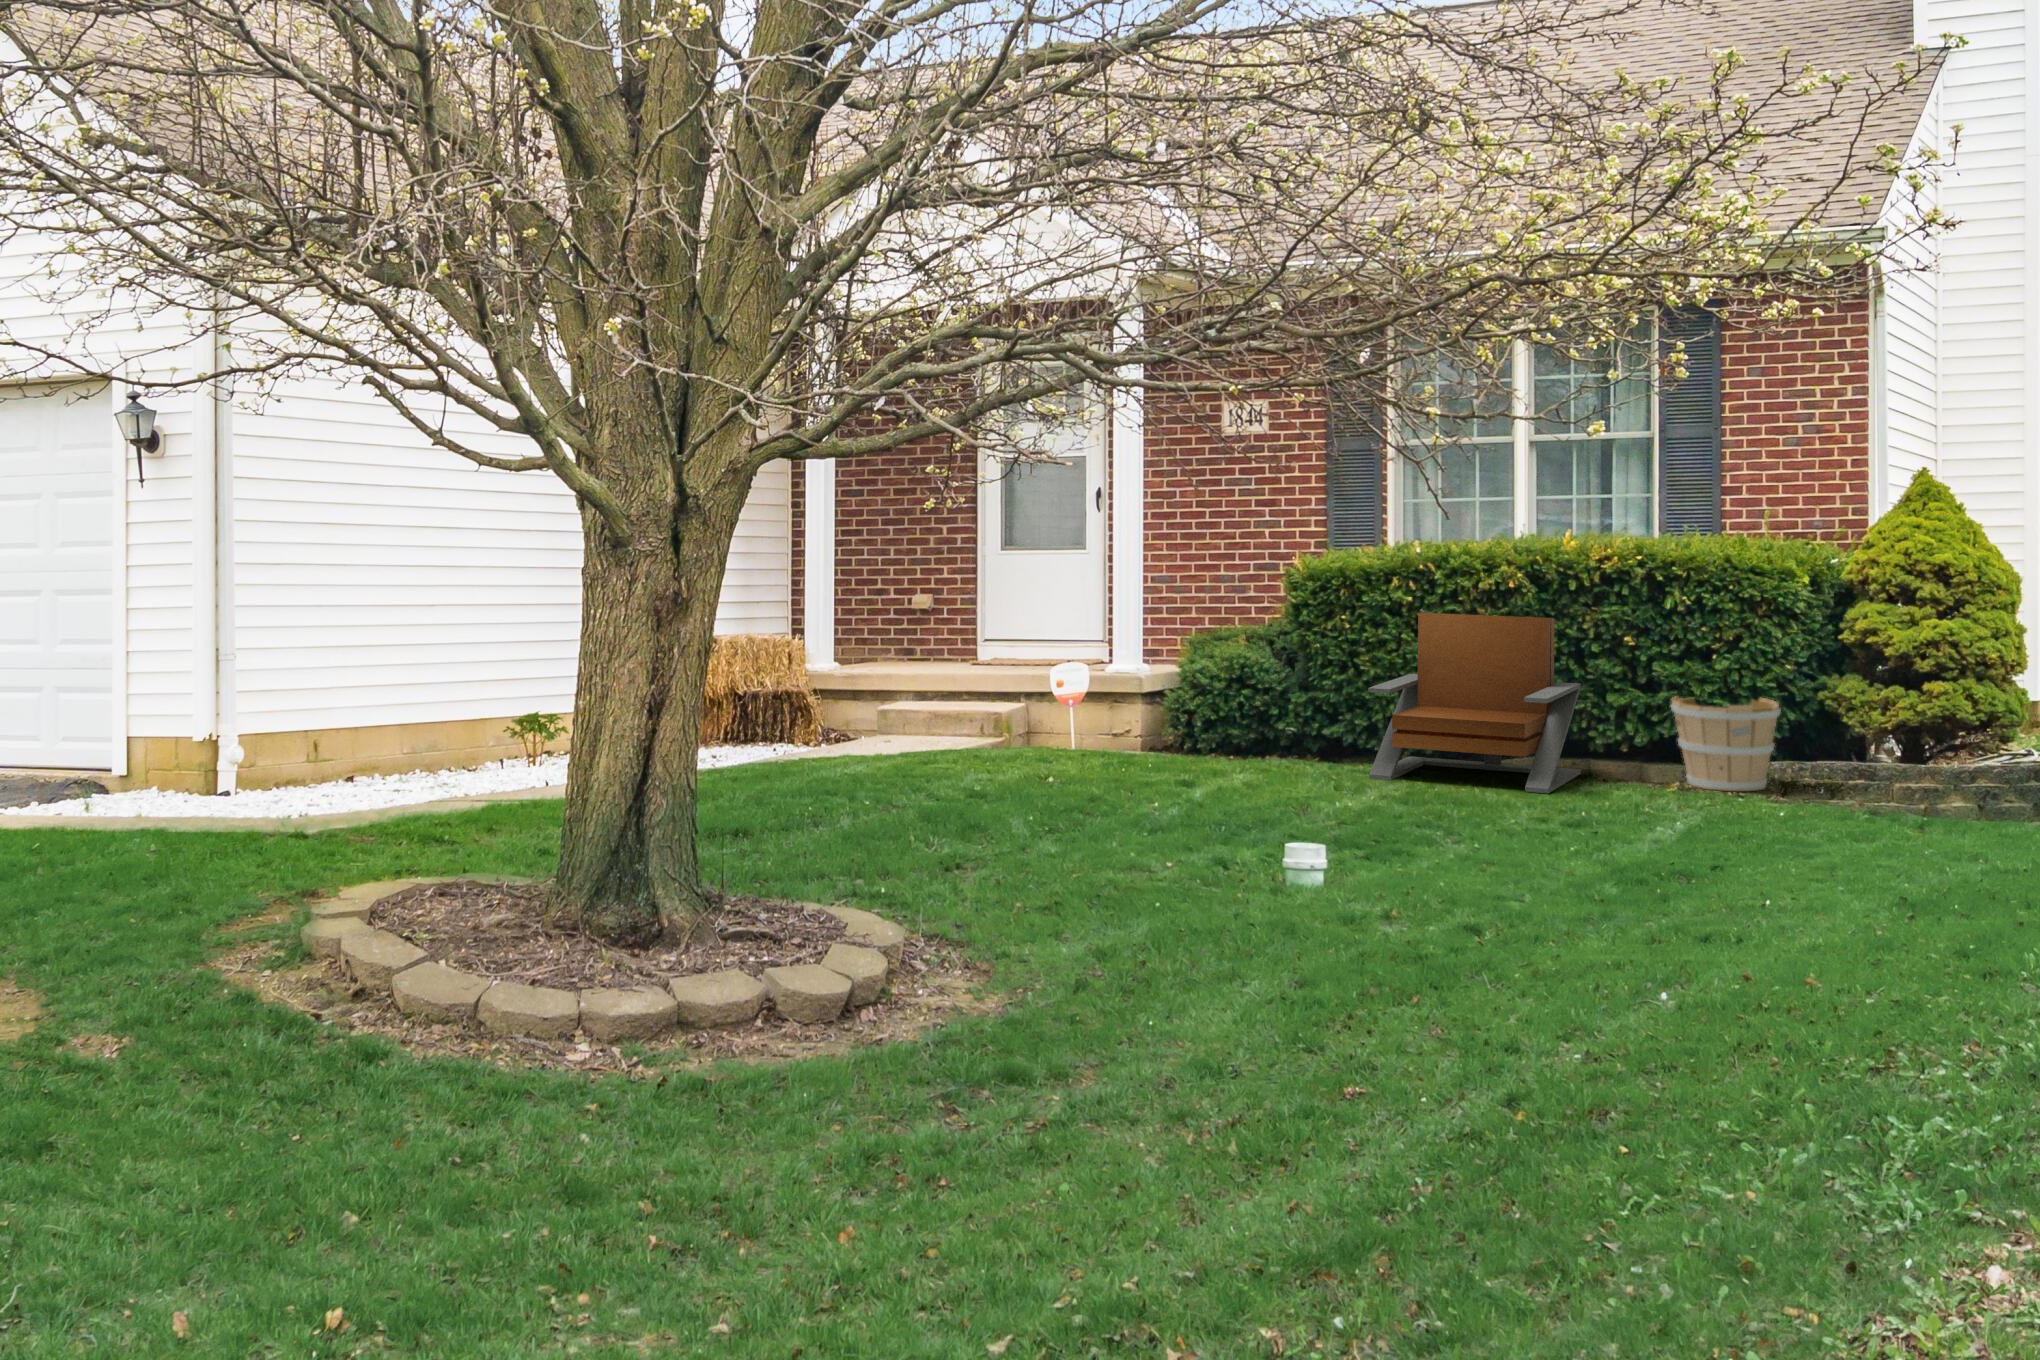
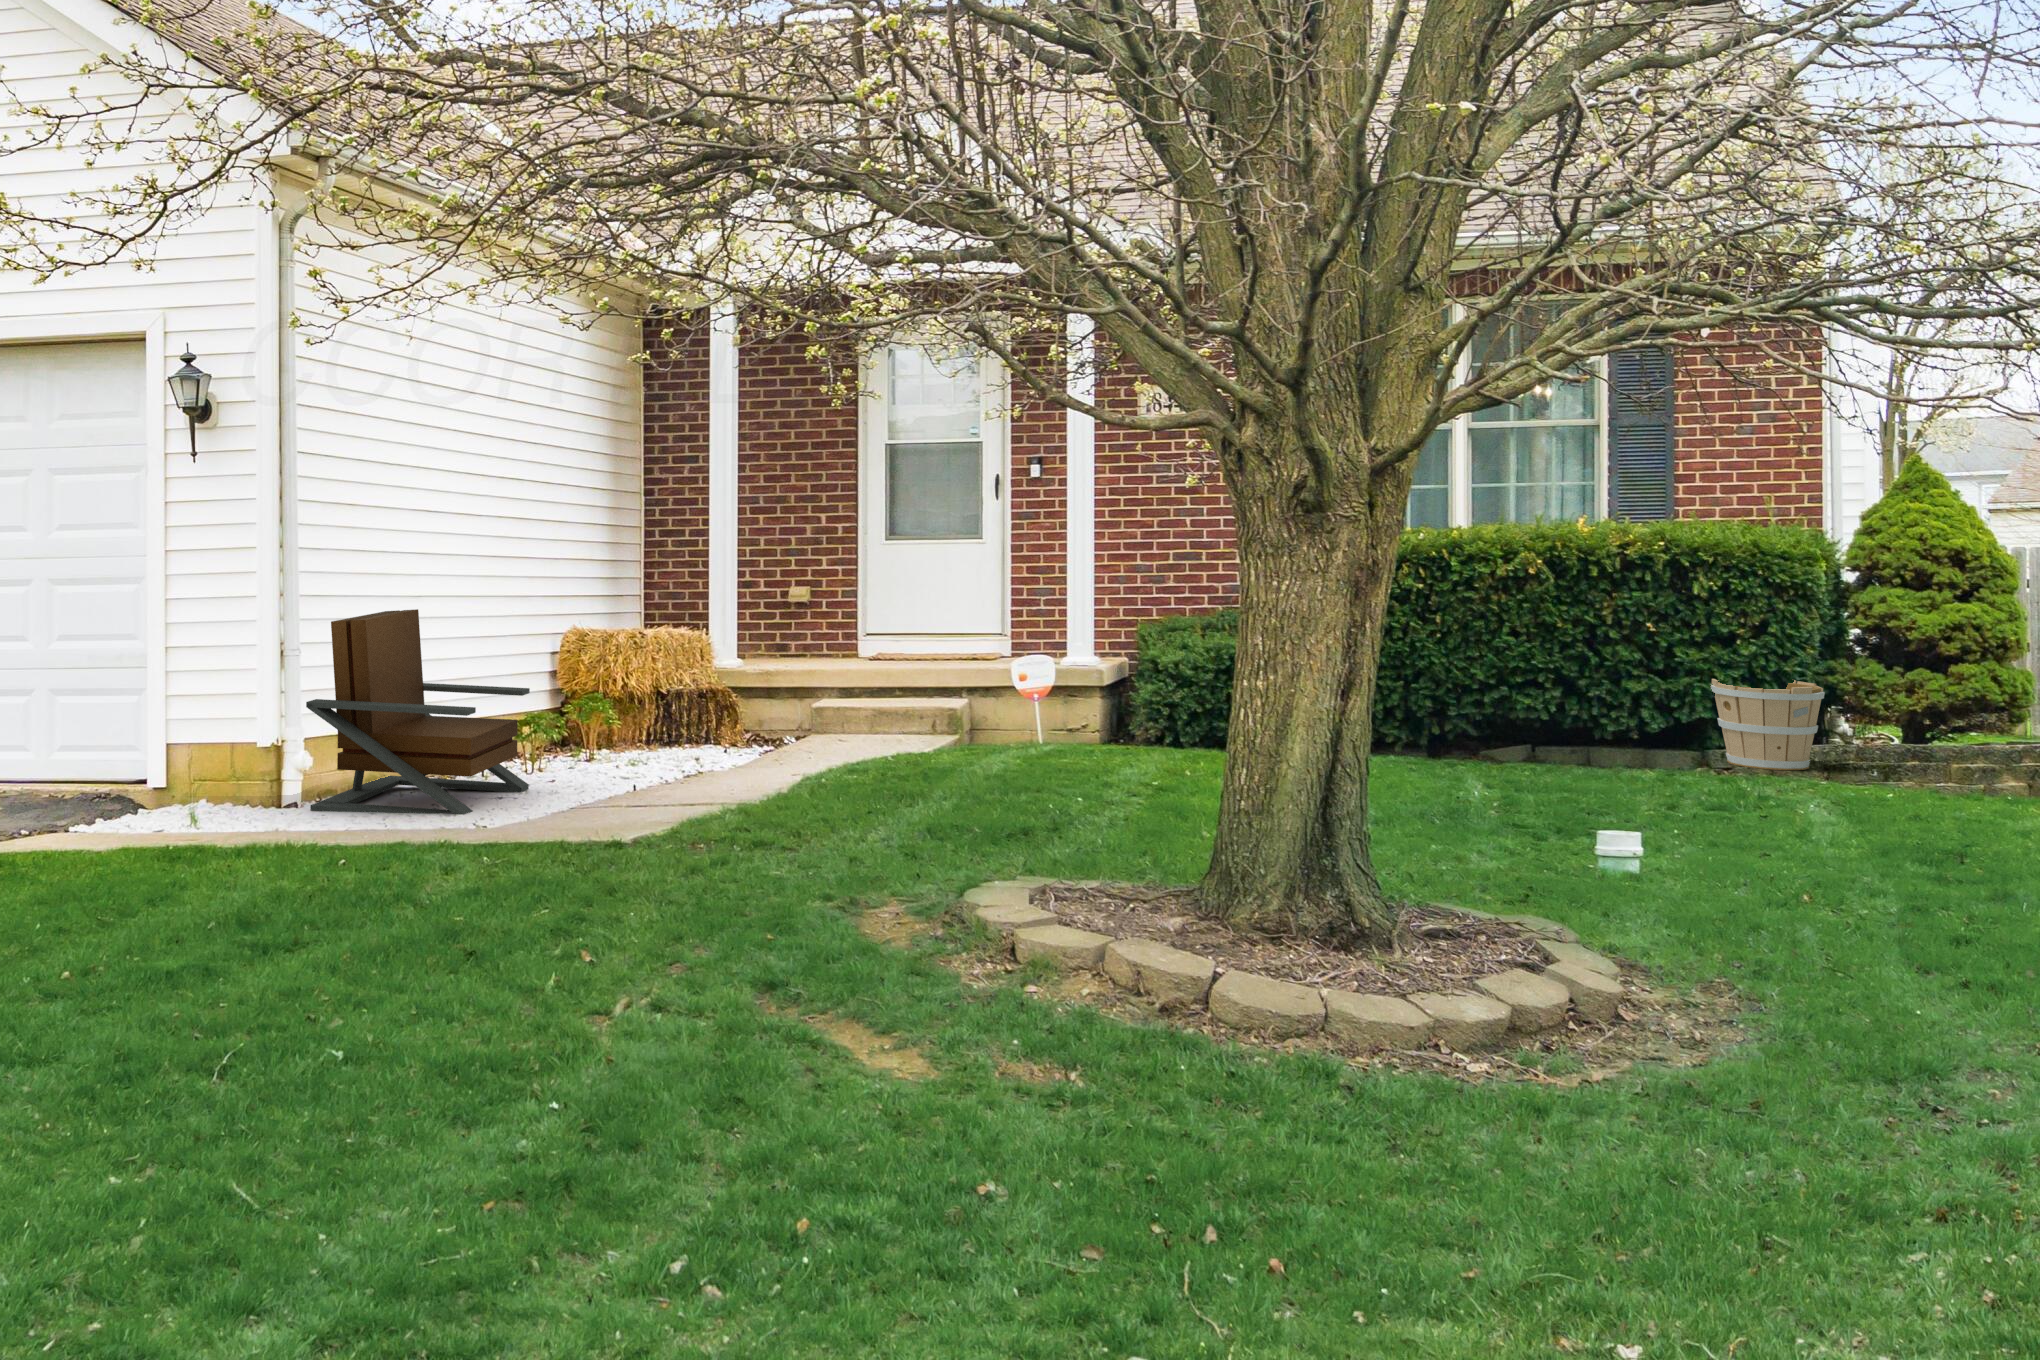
lounge chair: present [1368,613,1581,793] -> present [306,609,530,815]

